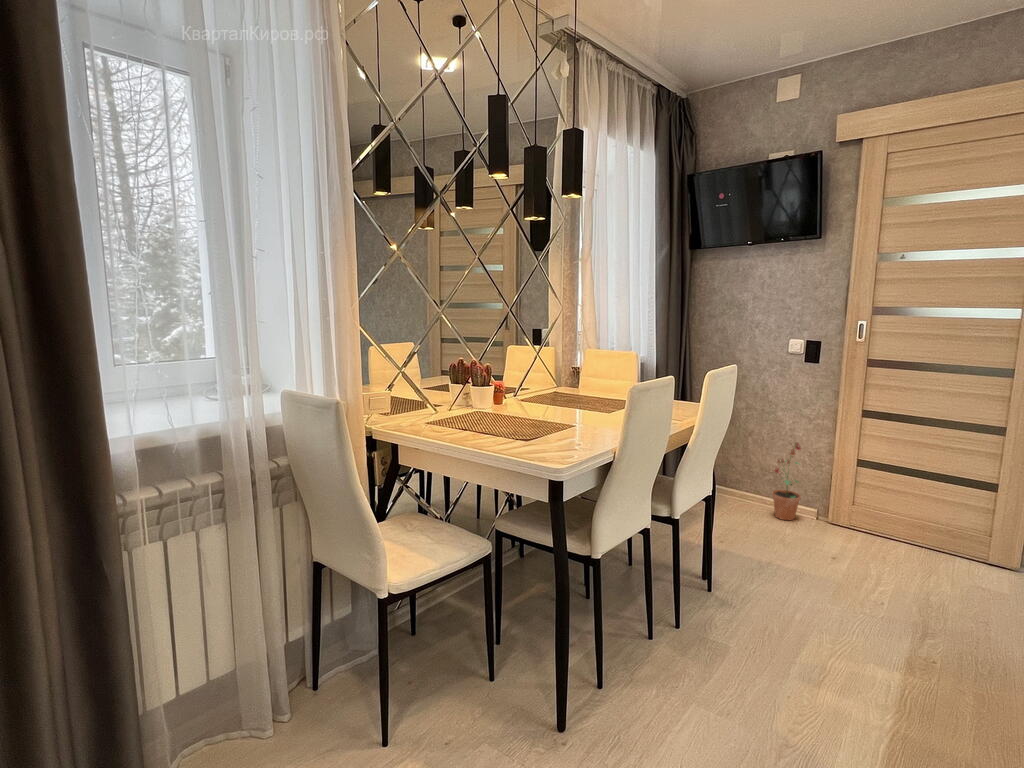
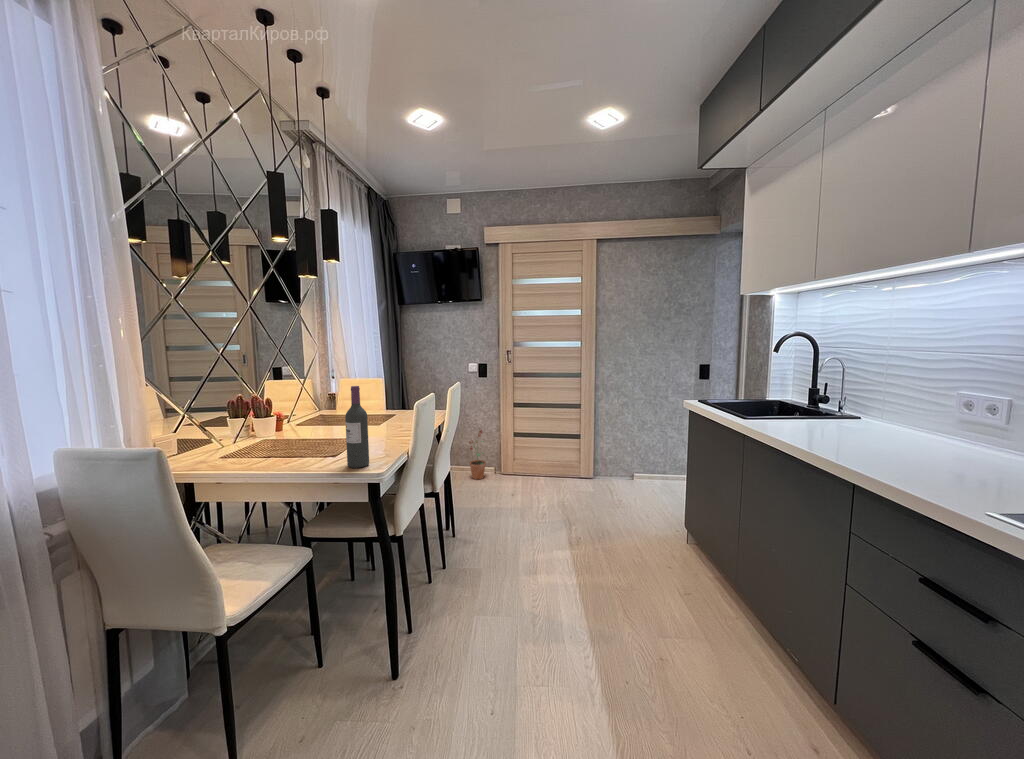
wine bottle: none [526,355,552,457] -> present [345,386,369,468]

